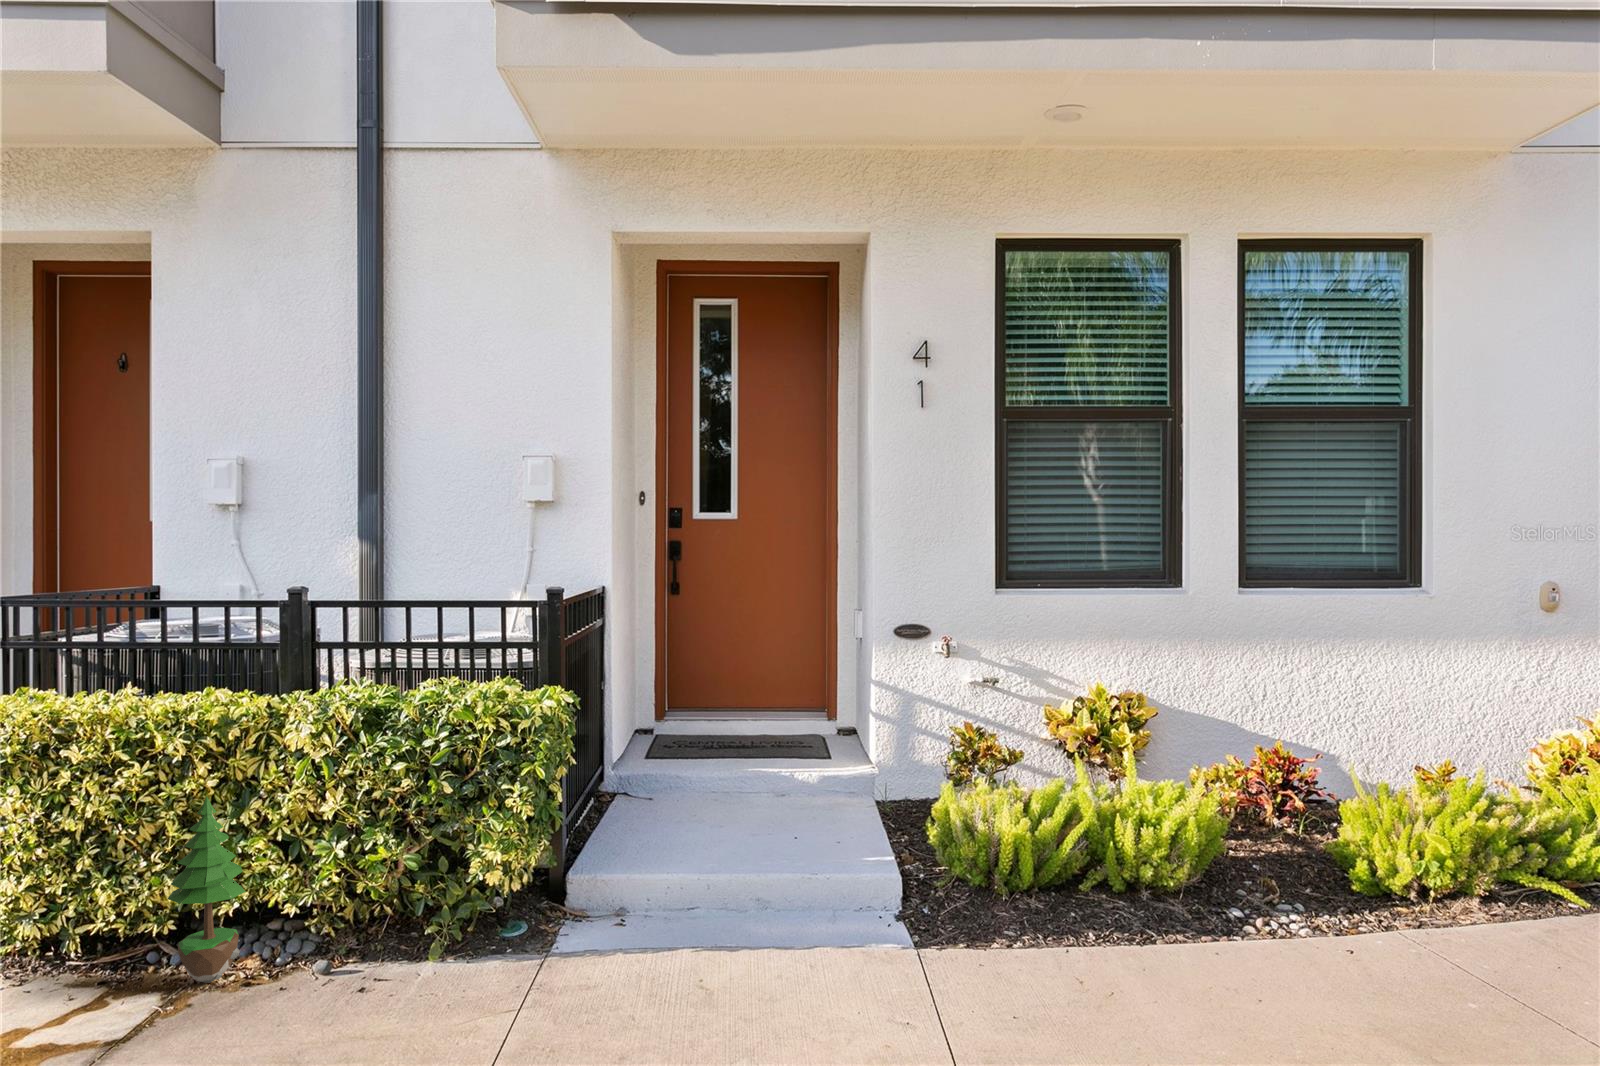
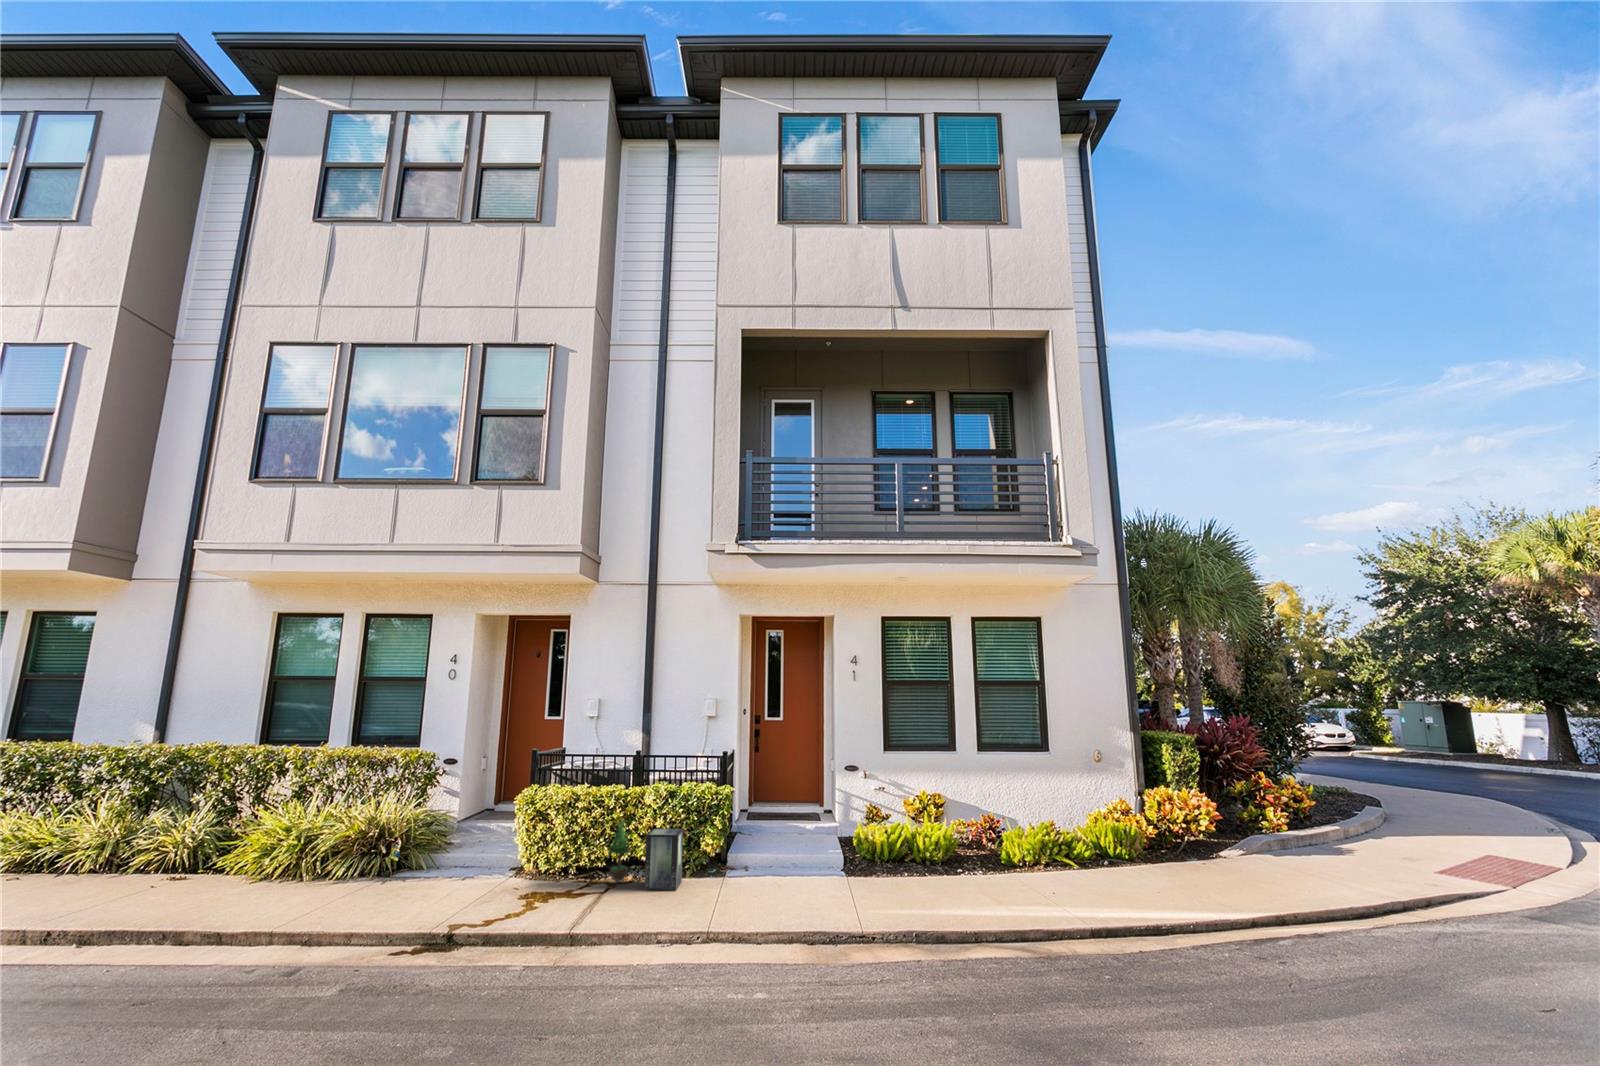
storage box: none [265,821,412,1022] -> present [644,829,683,891]

